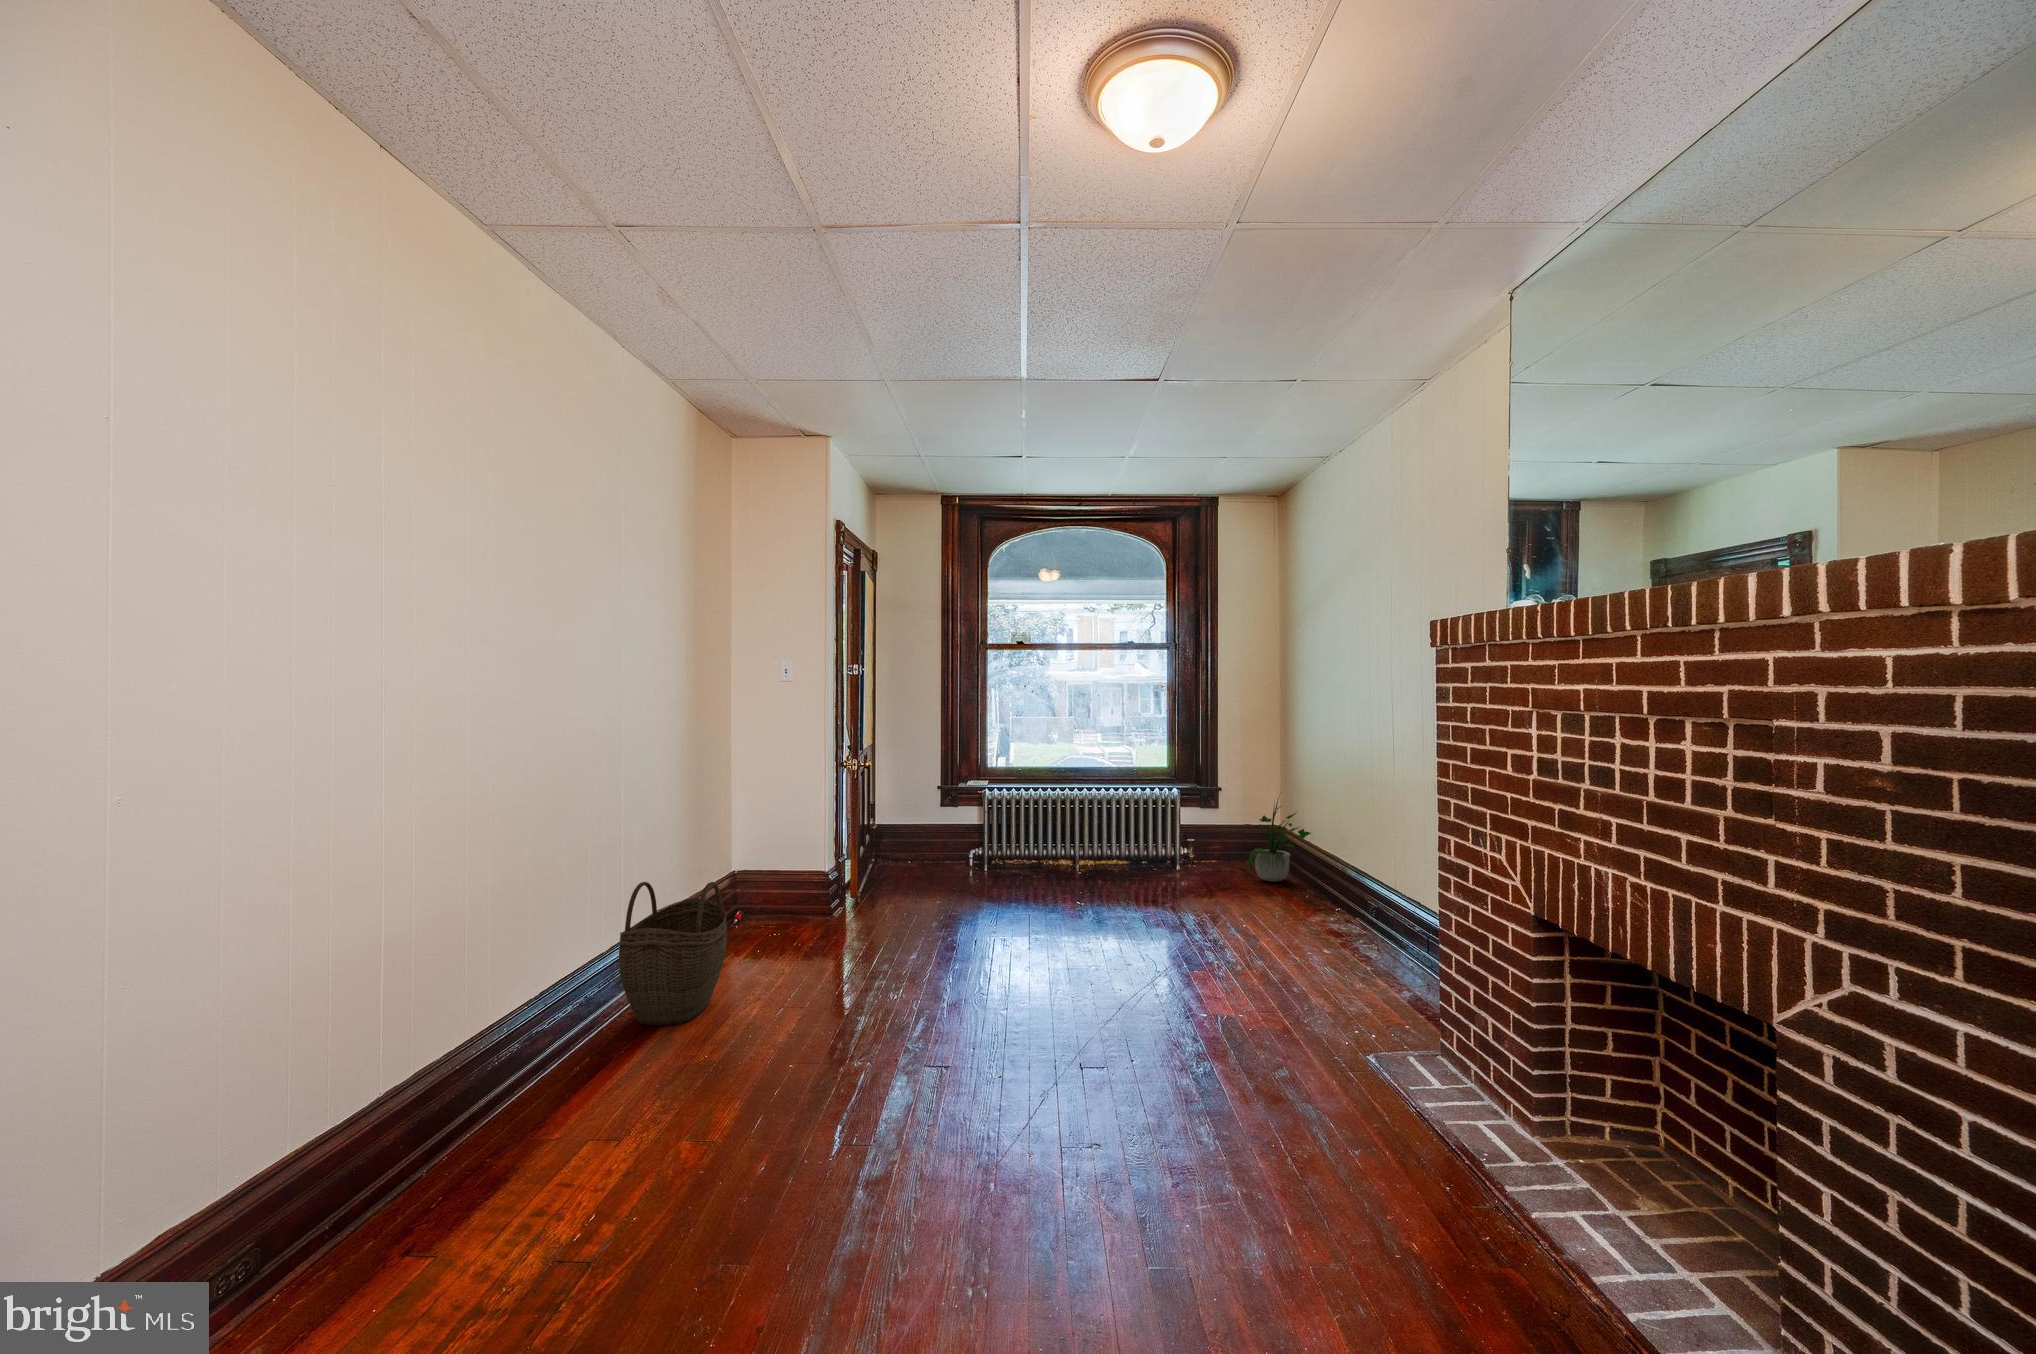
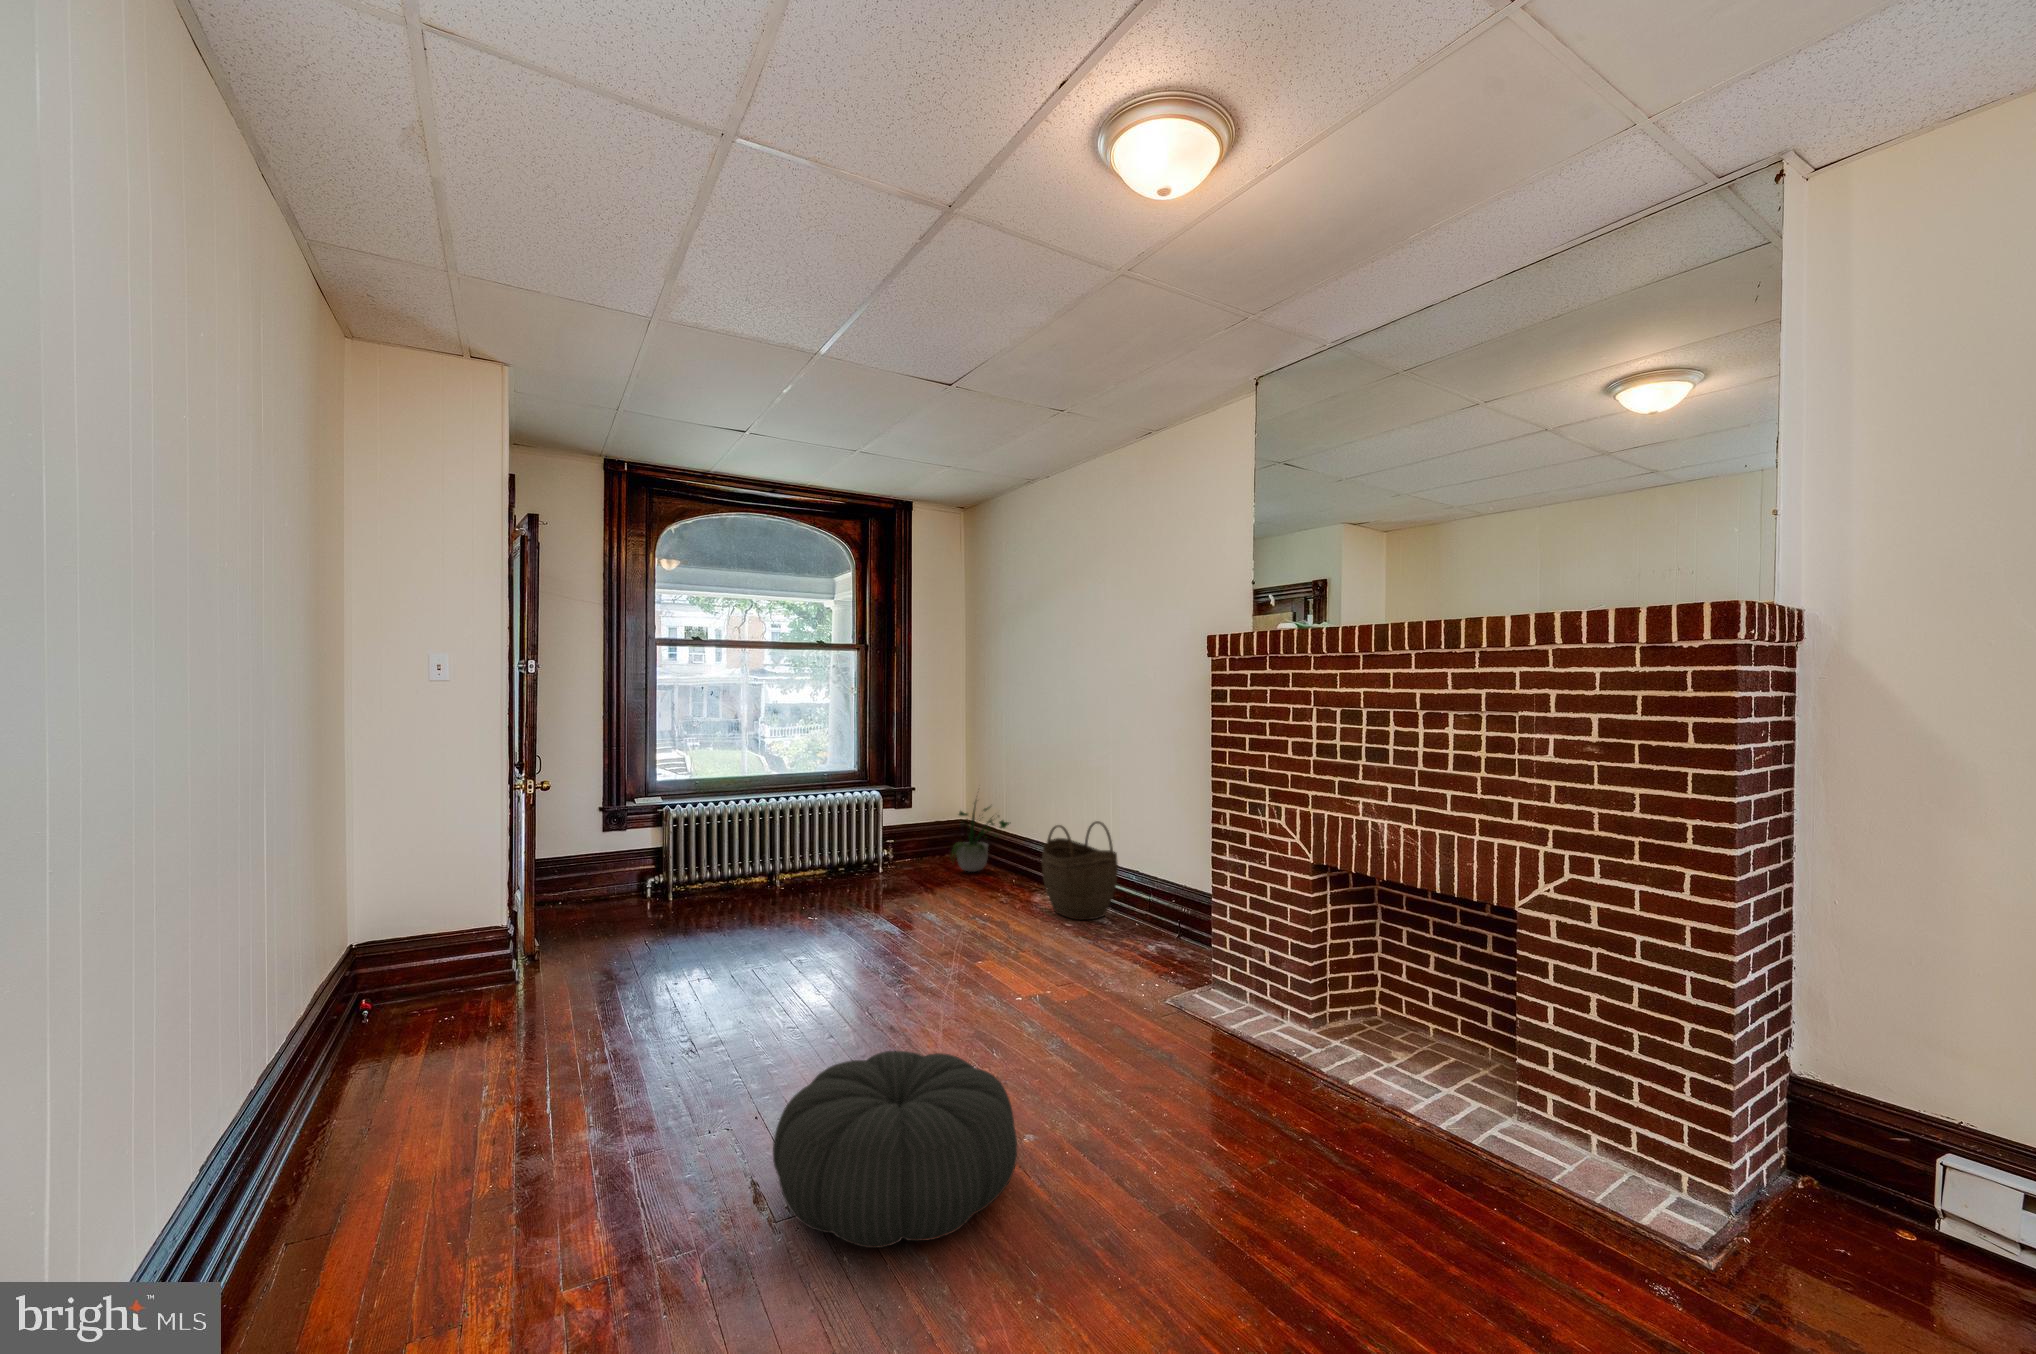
woven basket: present [619,882,727,1026] -> present [1042,821,1118,920]
pouf: none [807,1028,1035,1207] -> present [773,1051,1017,1248]

